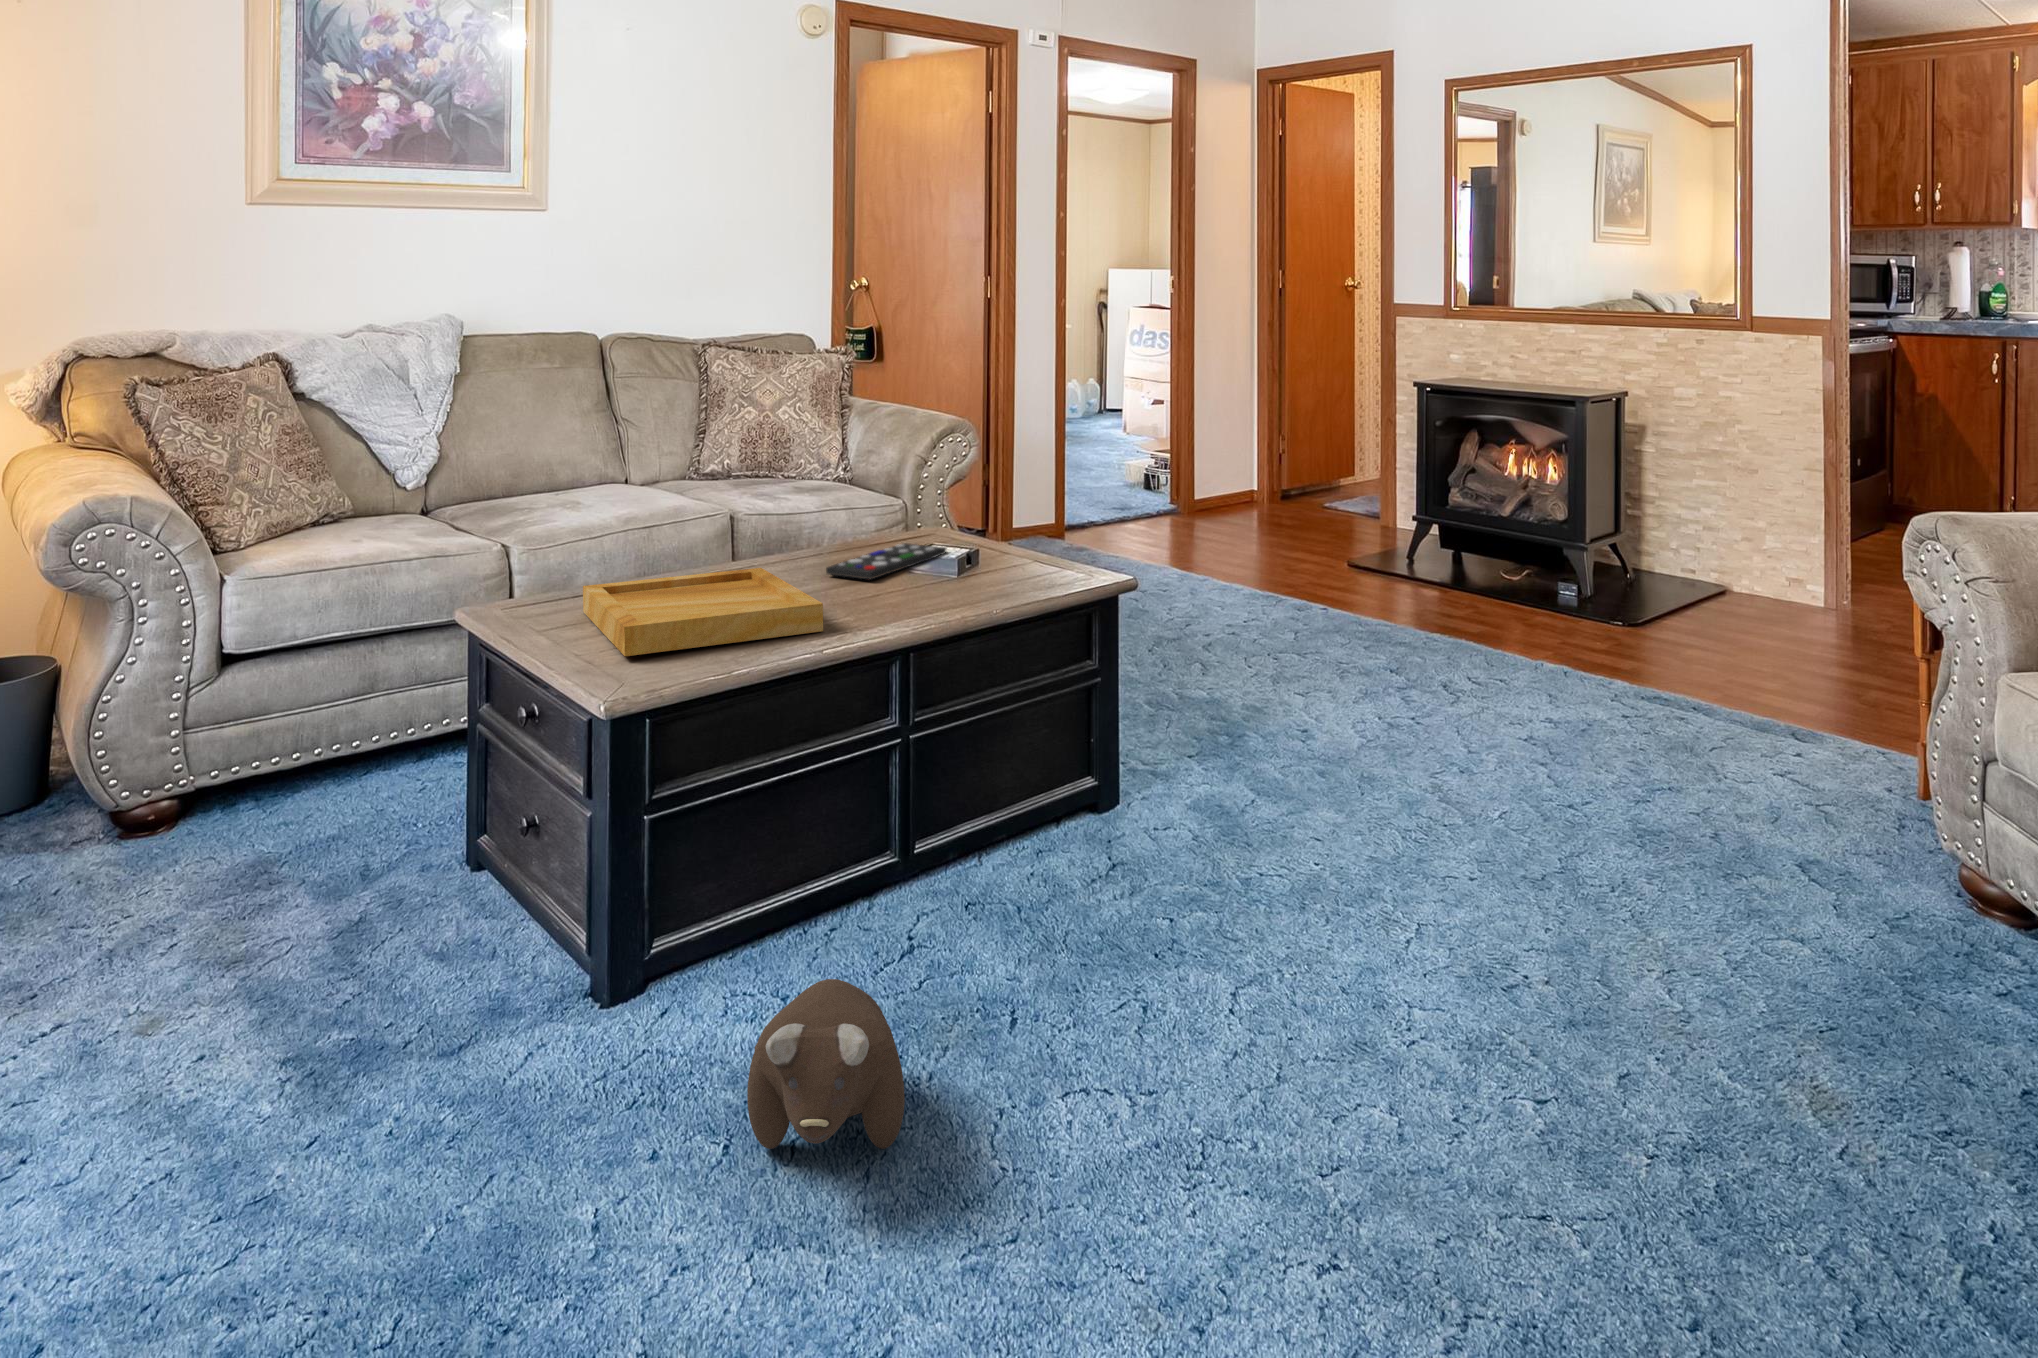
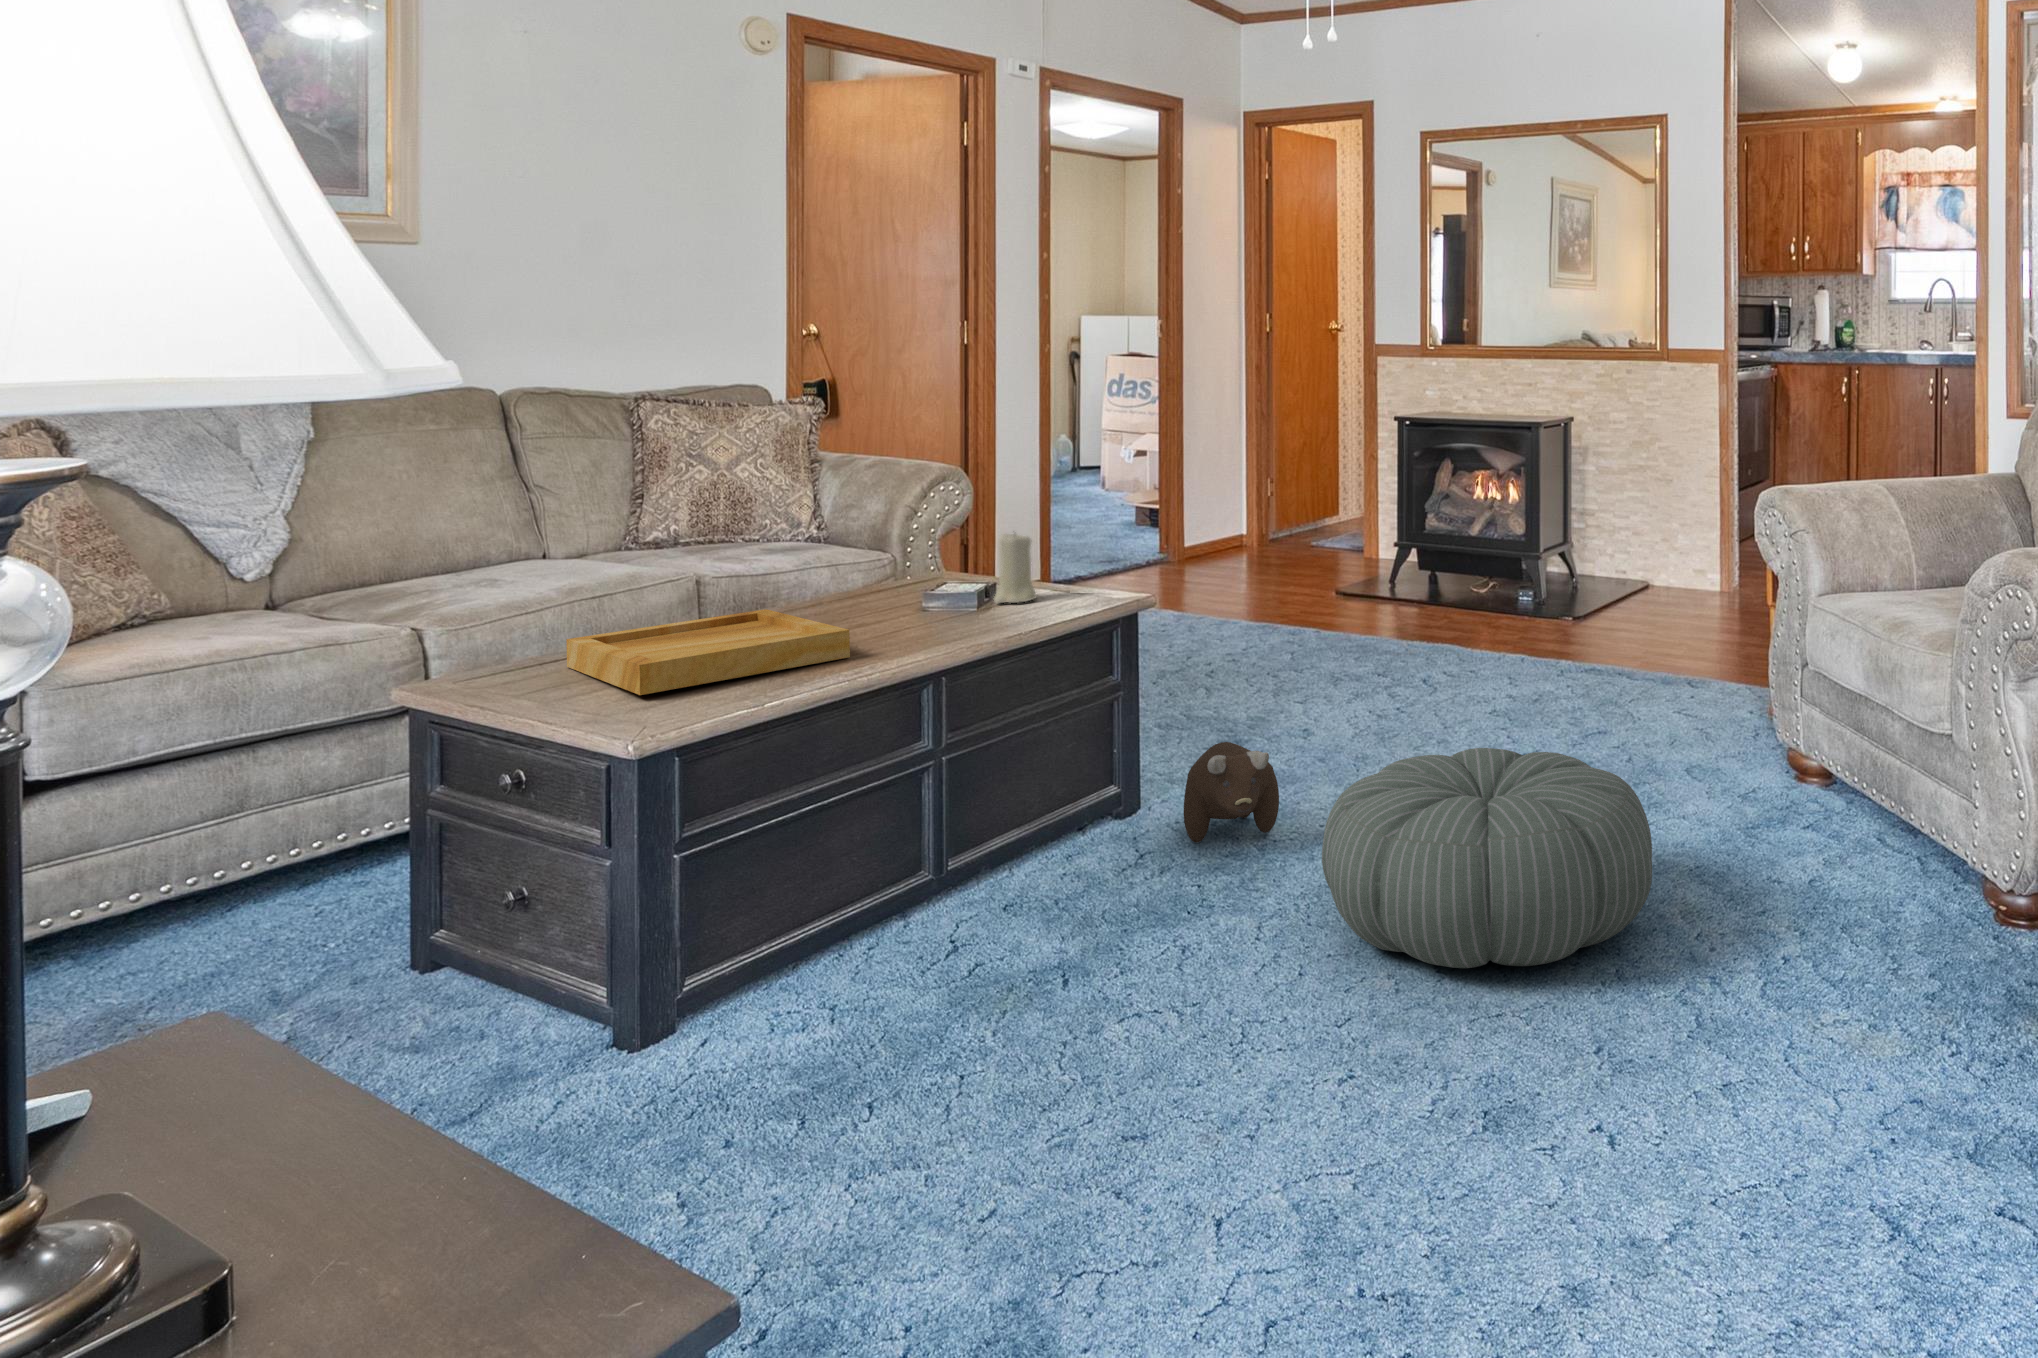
candle: none [975,504,1018,580] -> present [994,534,1036,603]
remote control: present [826,543,946,579] -> none [835,581,958,613]
pouf: none [1310,814,1754,1131] -> present [1322,748,1652,968]
plush toy: present [747,979,905,1149] -> present [1184,742,1279,843]

